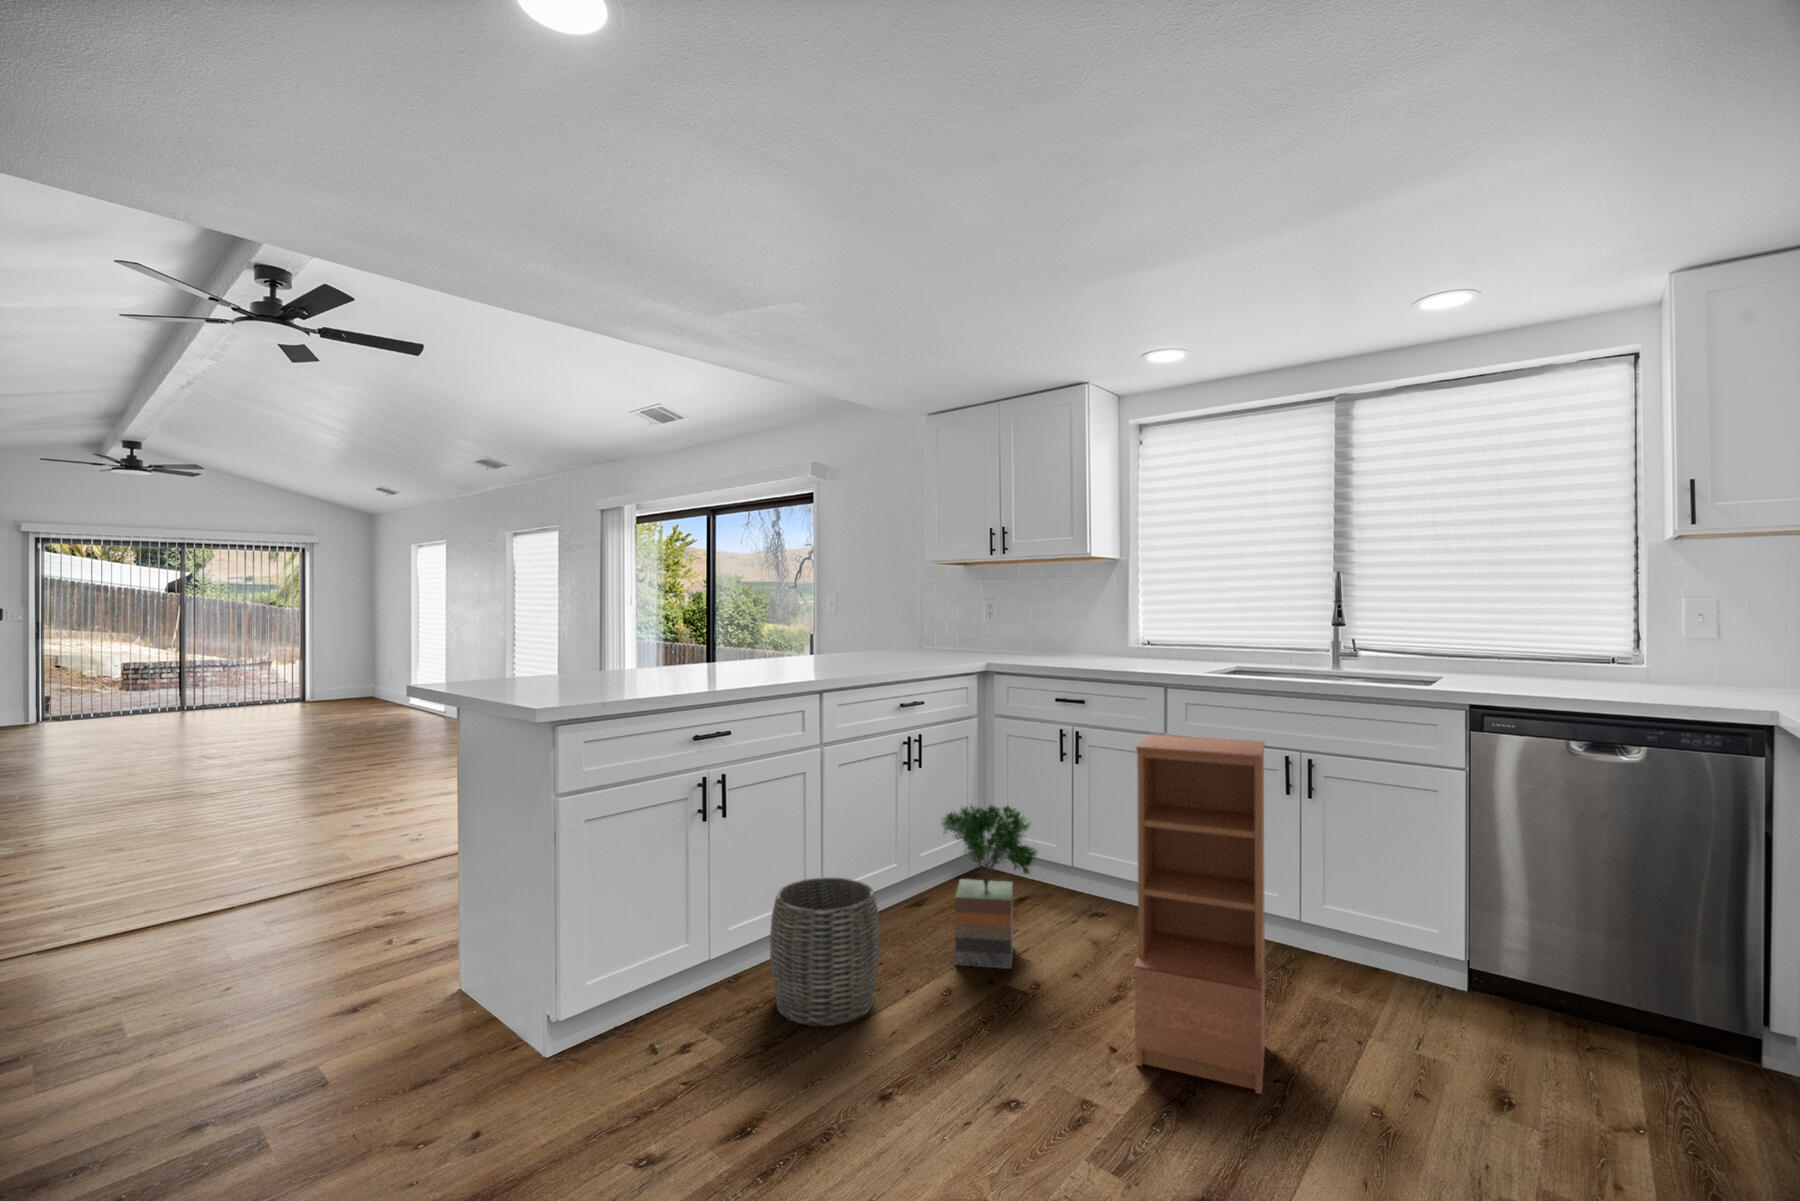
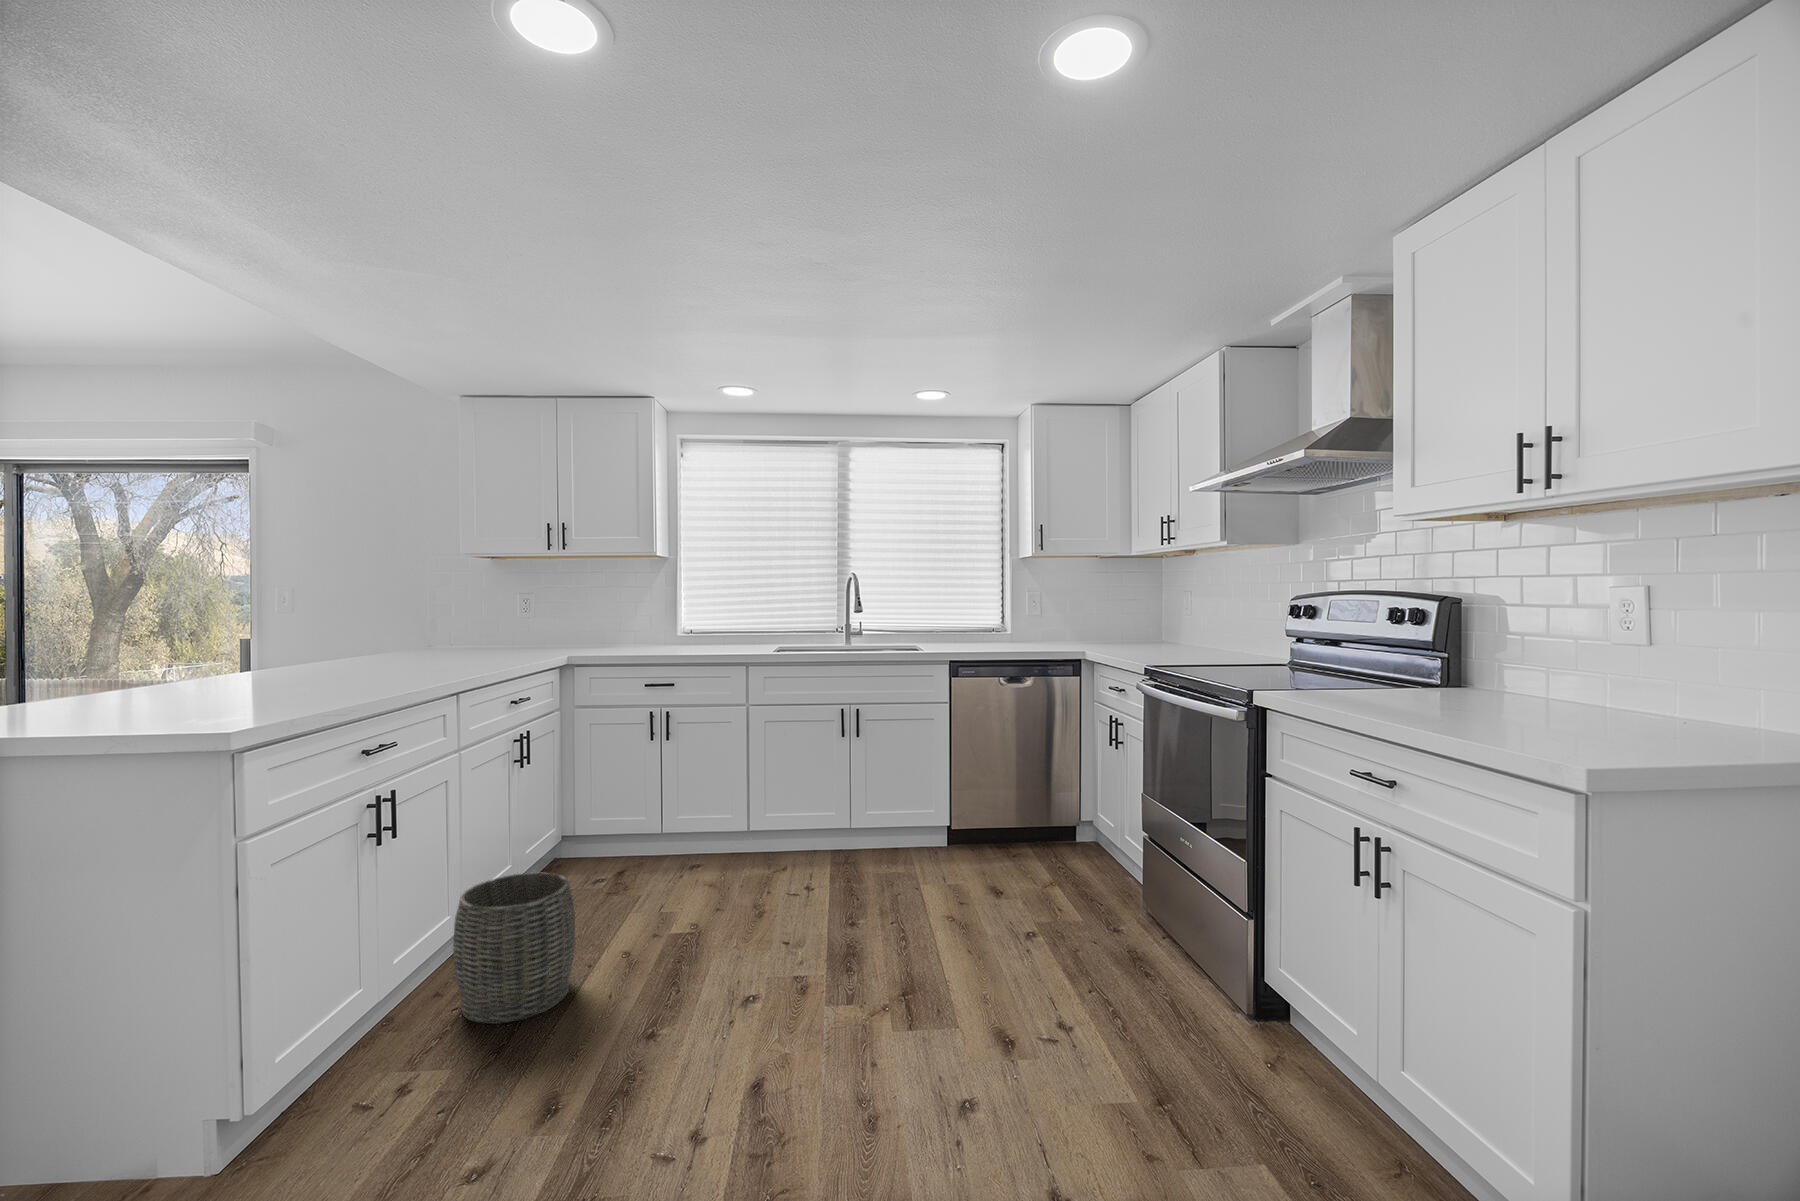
bookcase: present [1134,734,1265,1094] -> none [792,694,894,946]
potted tree: present [941,805,1039,969] -> none [582,778,686,931]

